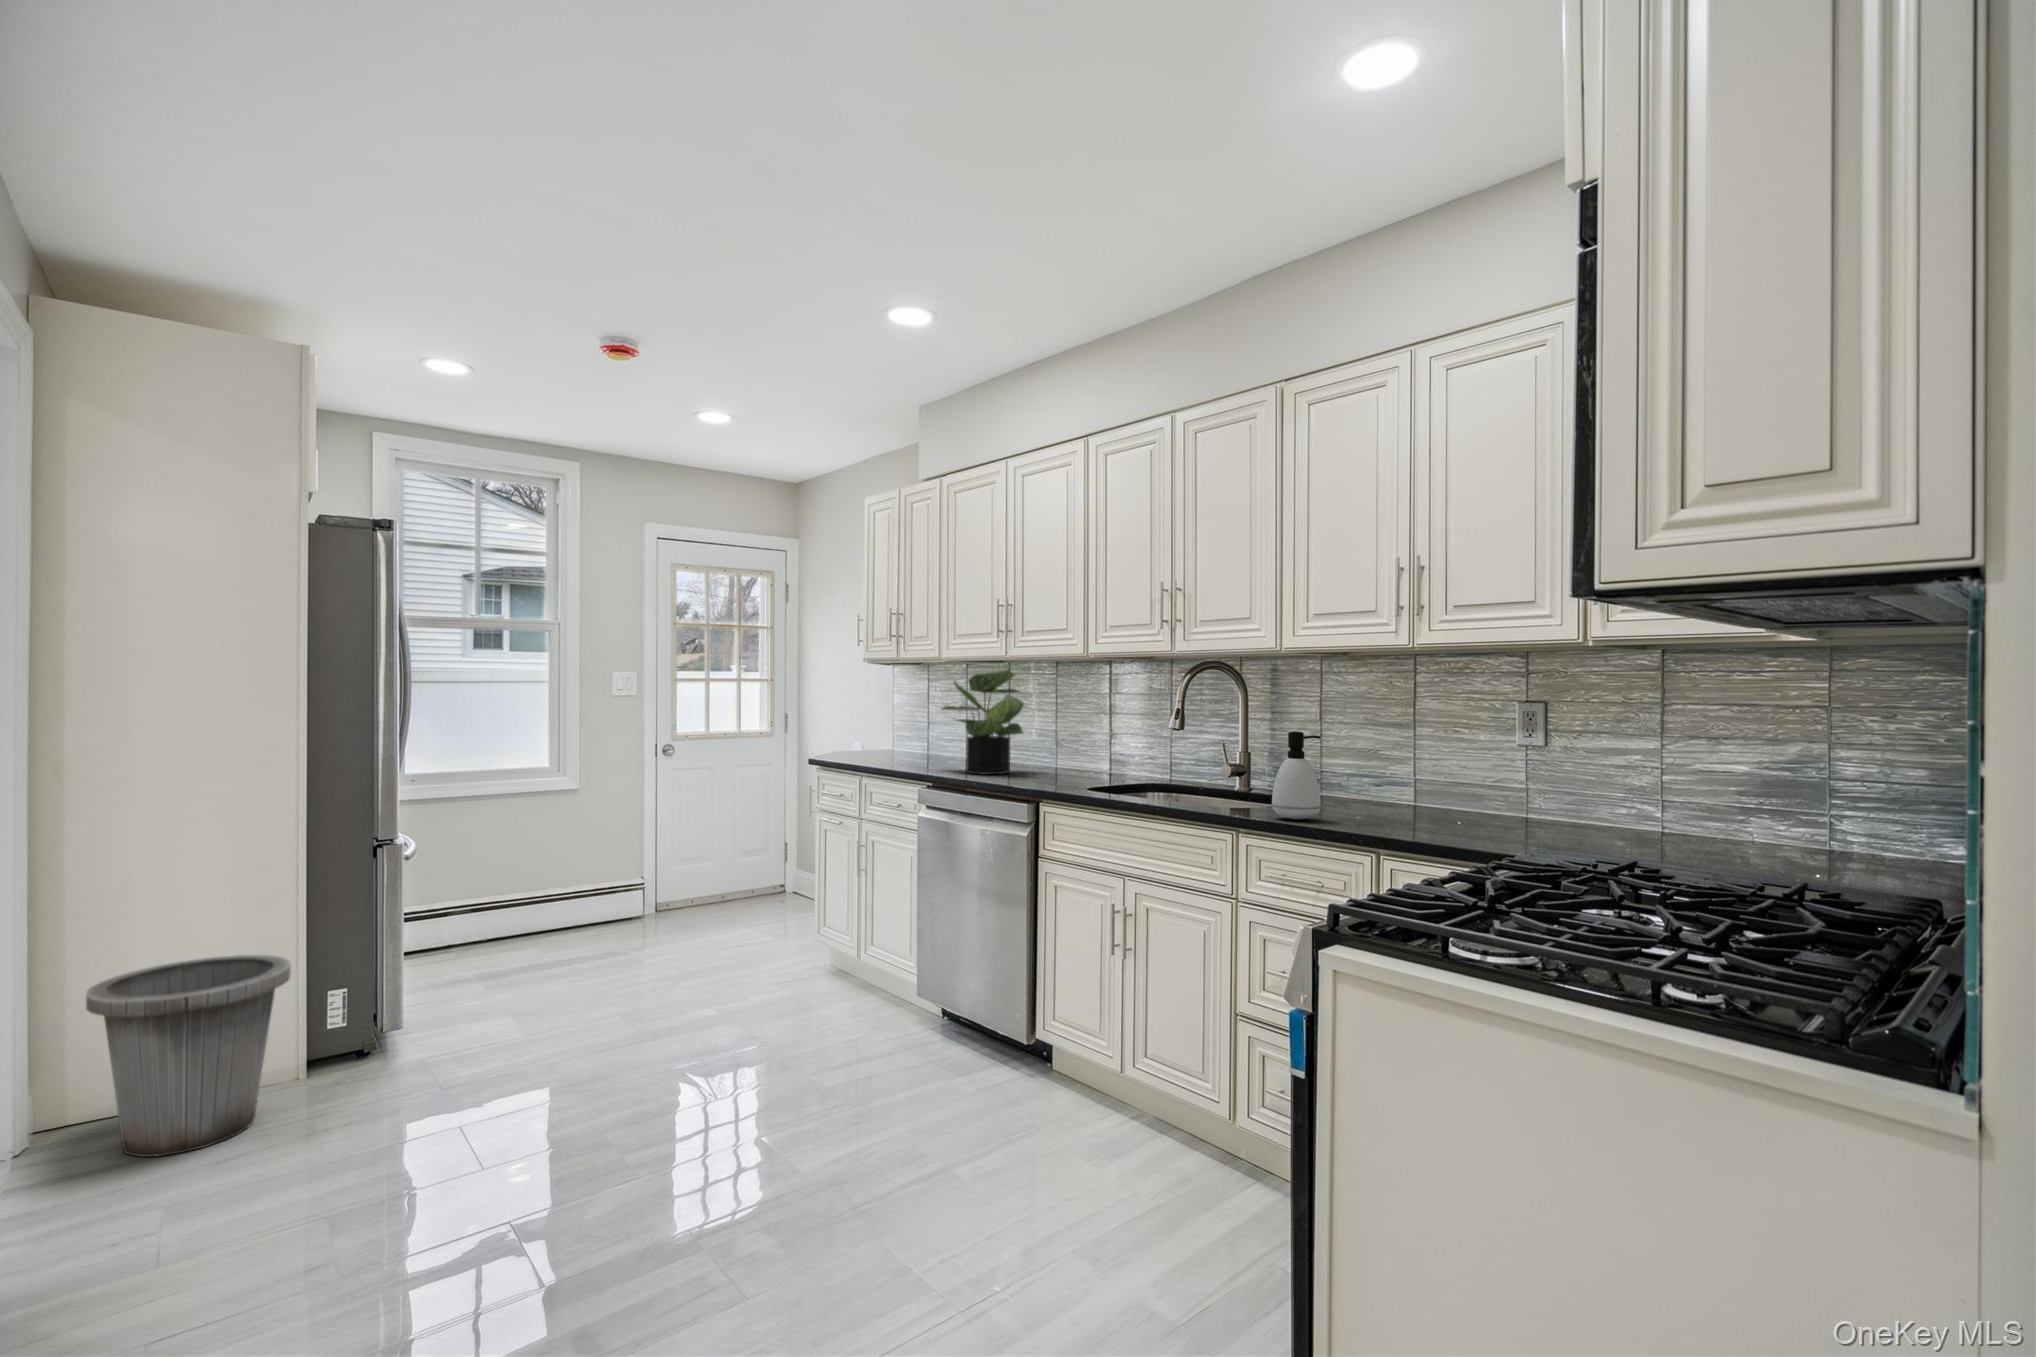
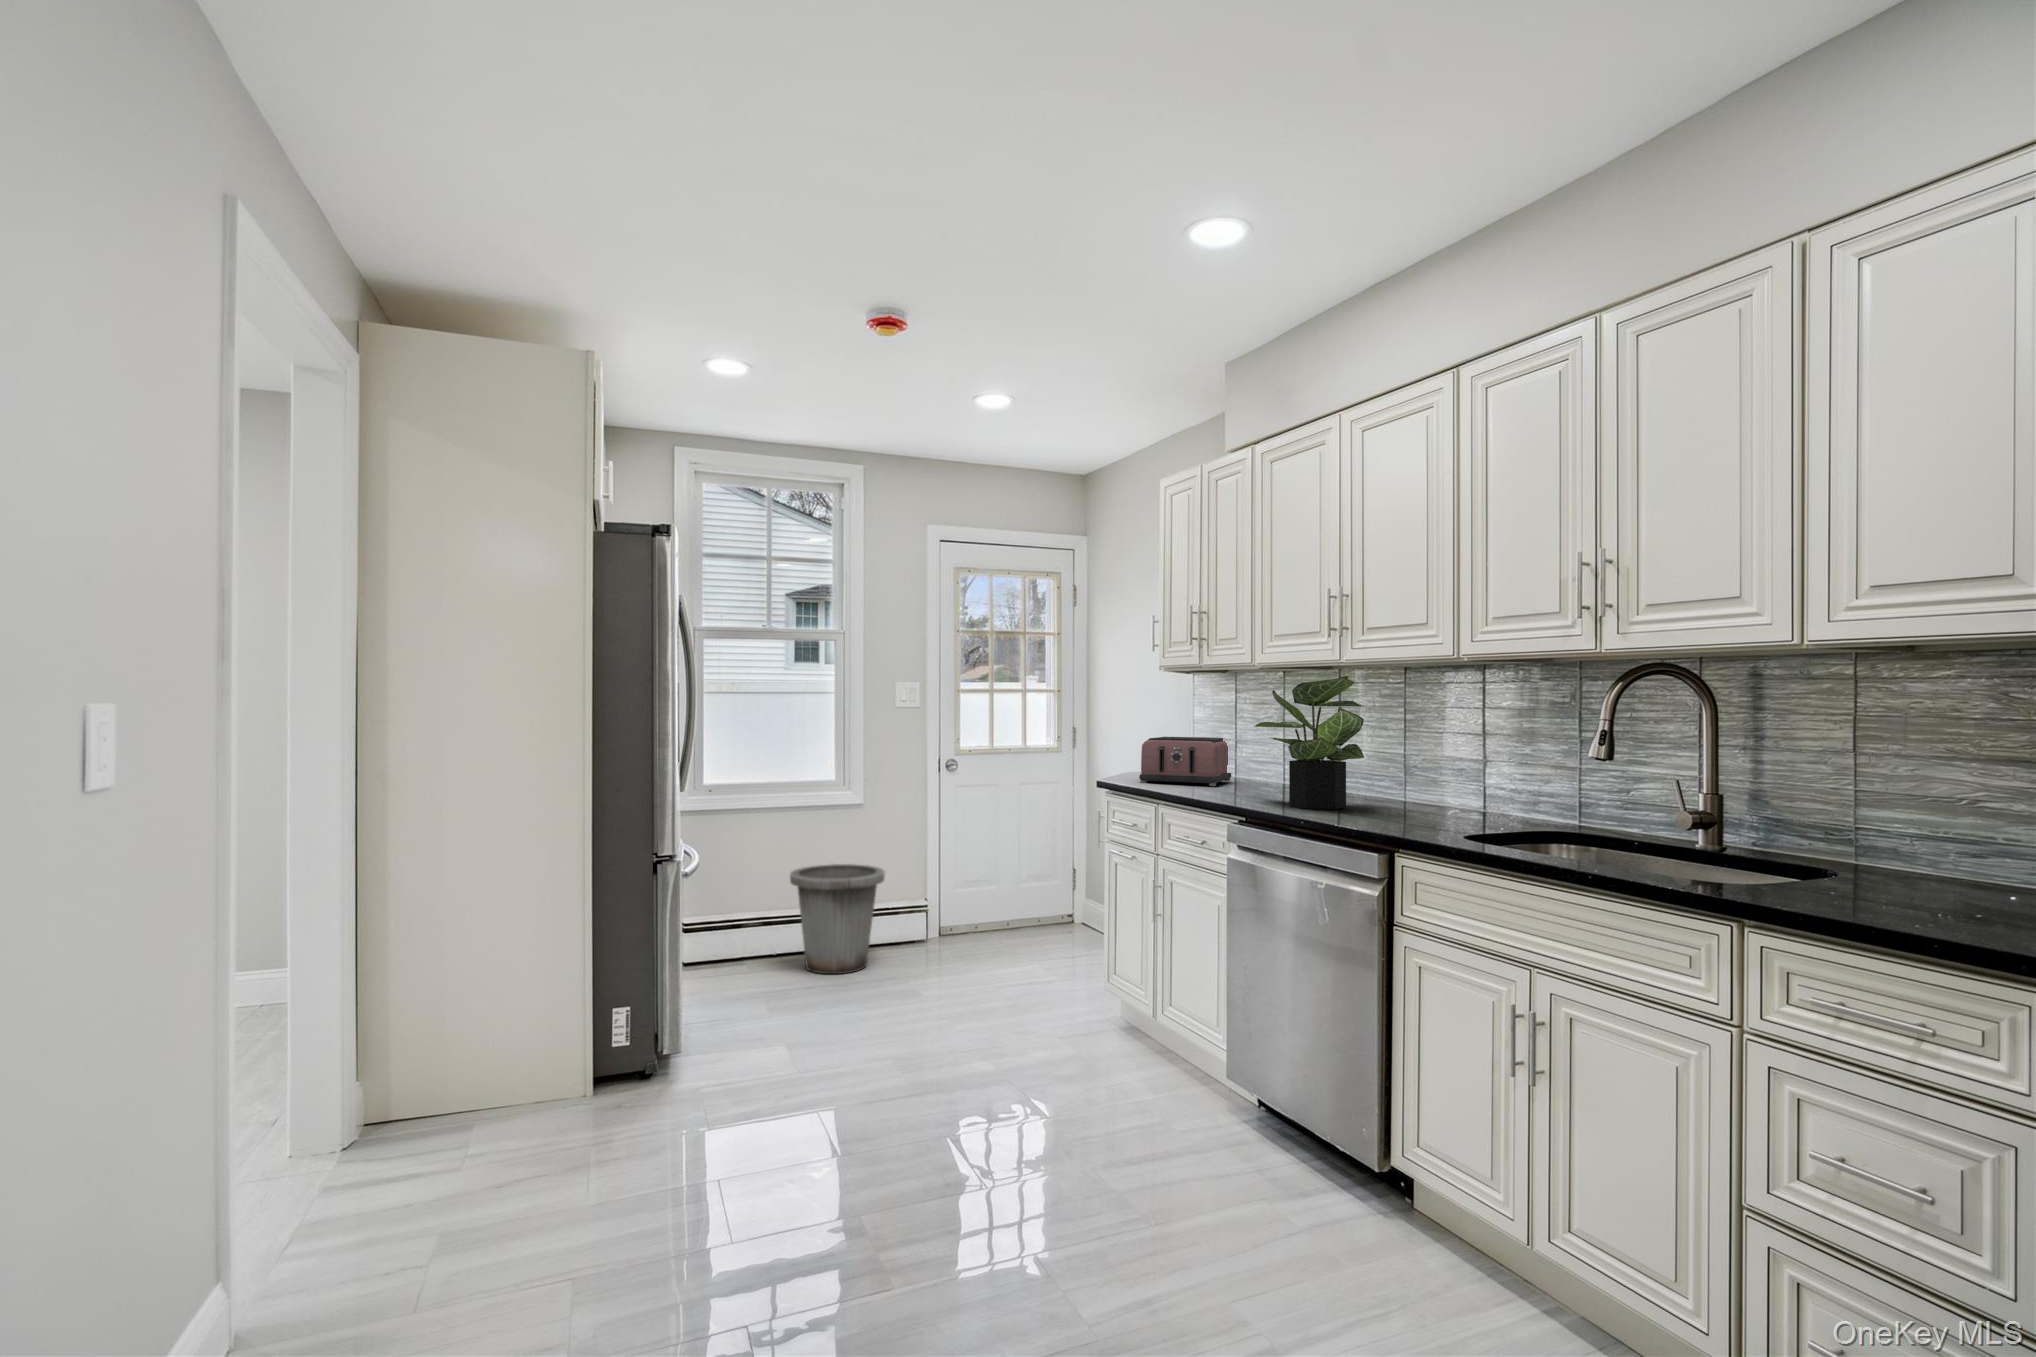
toaster: none [846,720,924,761] -> present [1139,737,1231,786]
soap dispenser: present [1272,731,1321,819] -> none [1810,771,1909,913]
trash can: present [86,955,291,1157] -> present [790,864,885,974]

